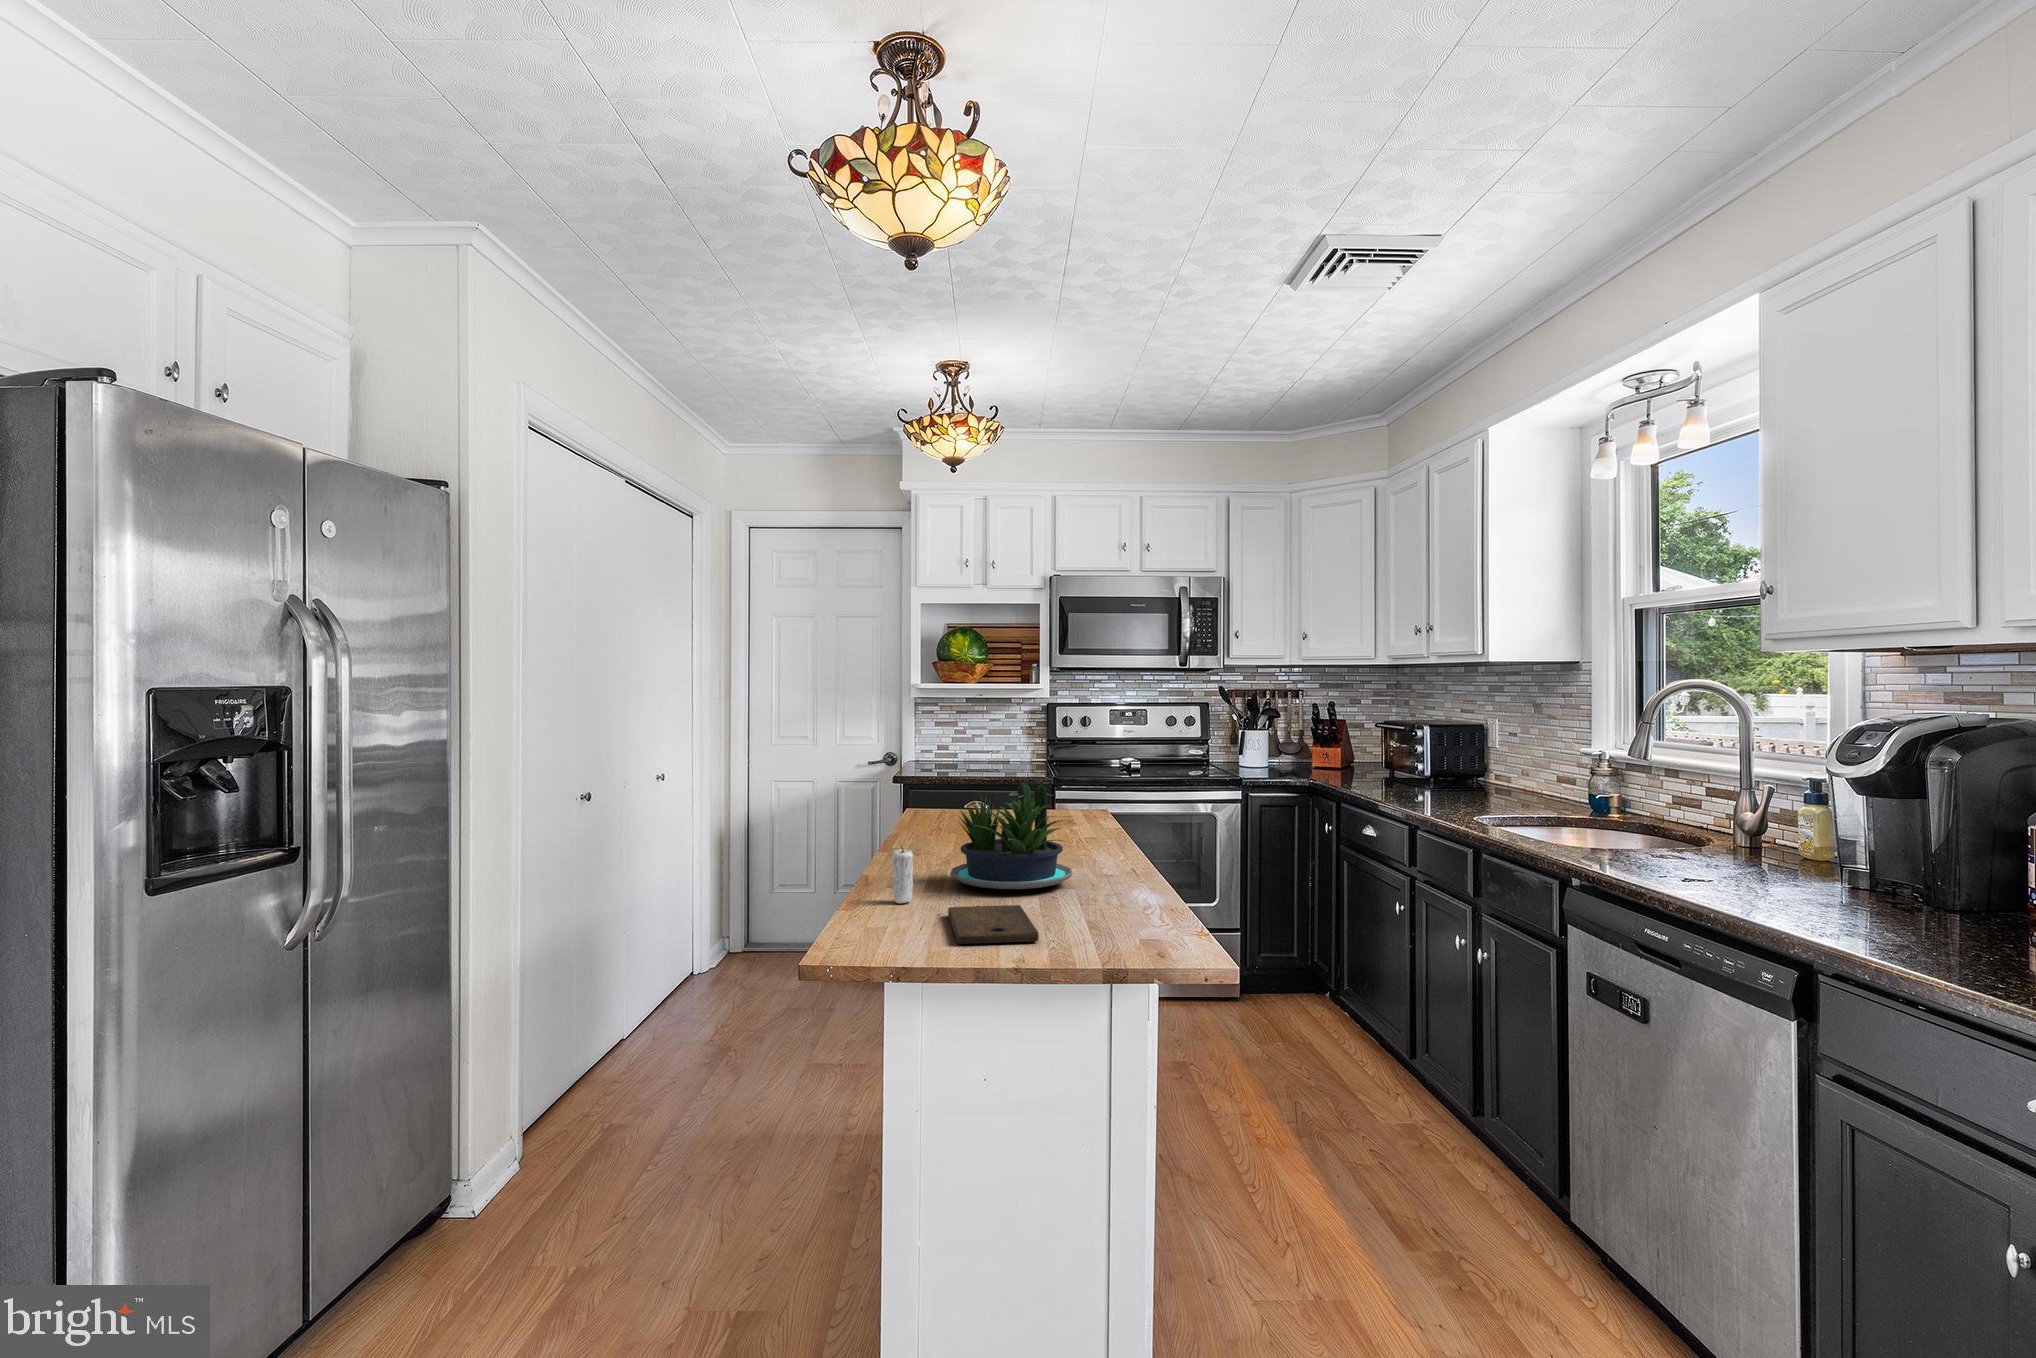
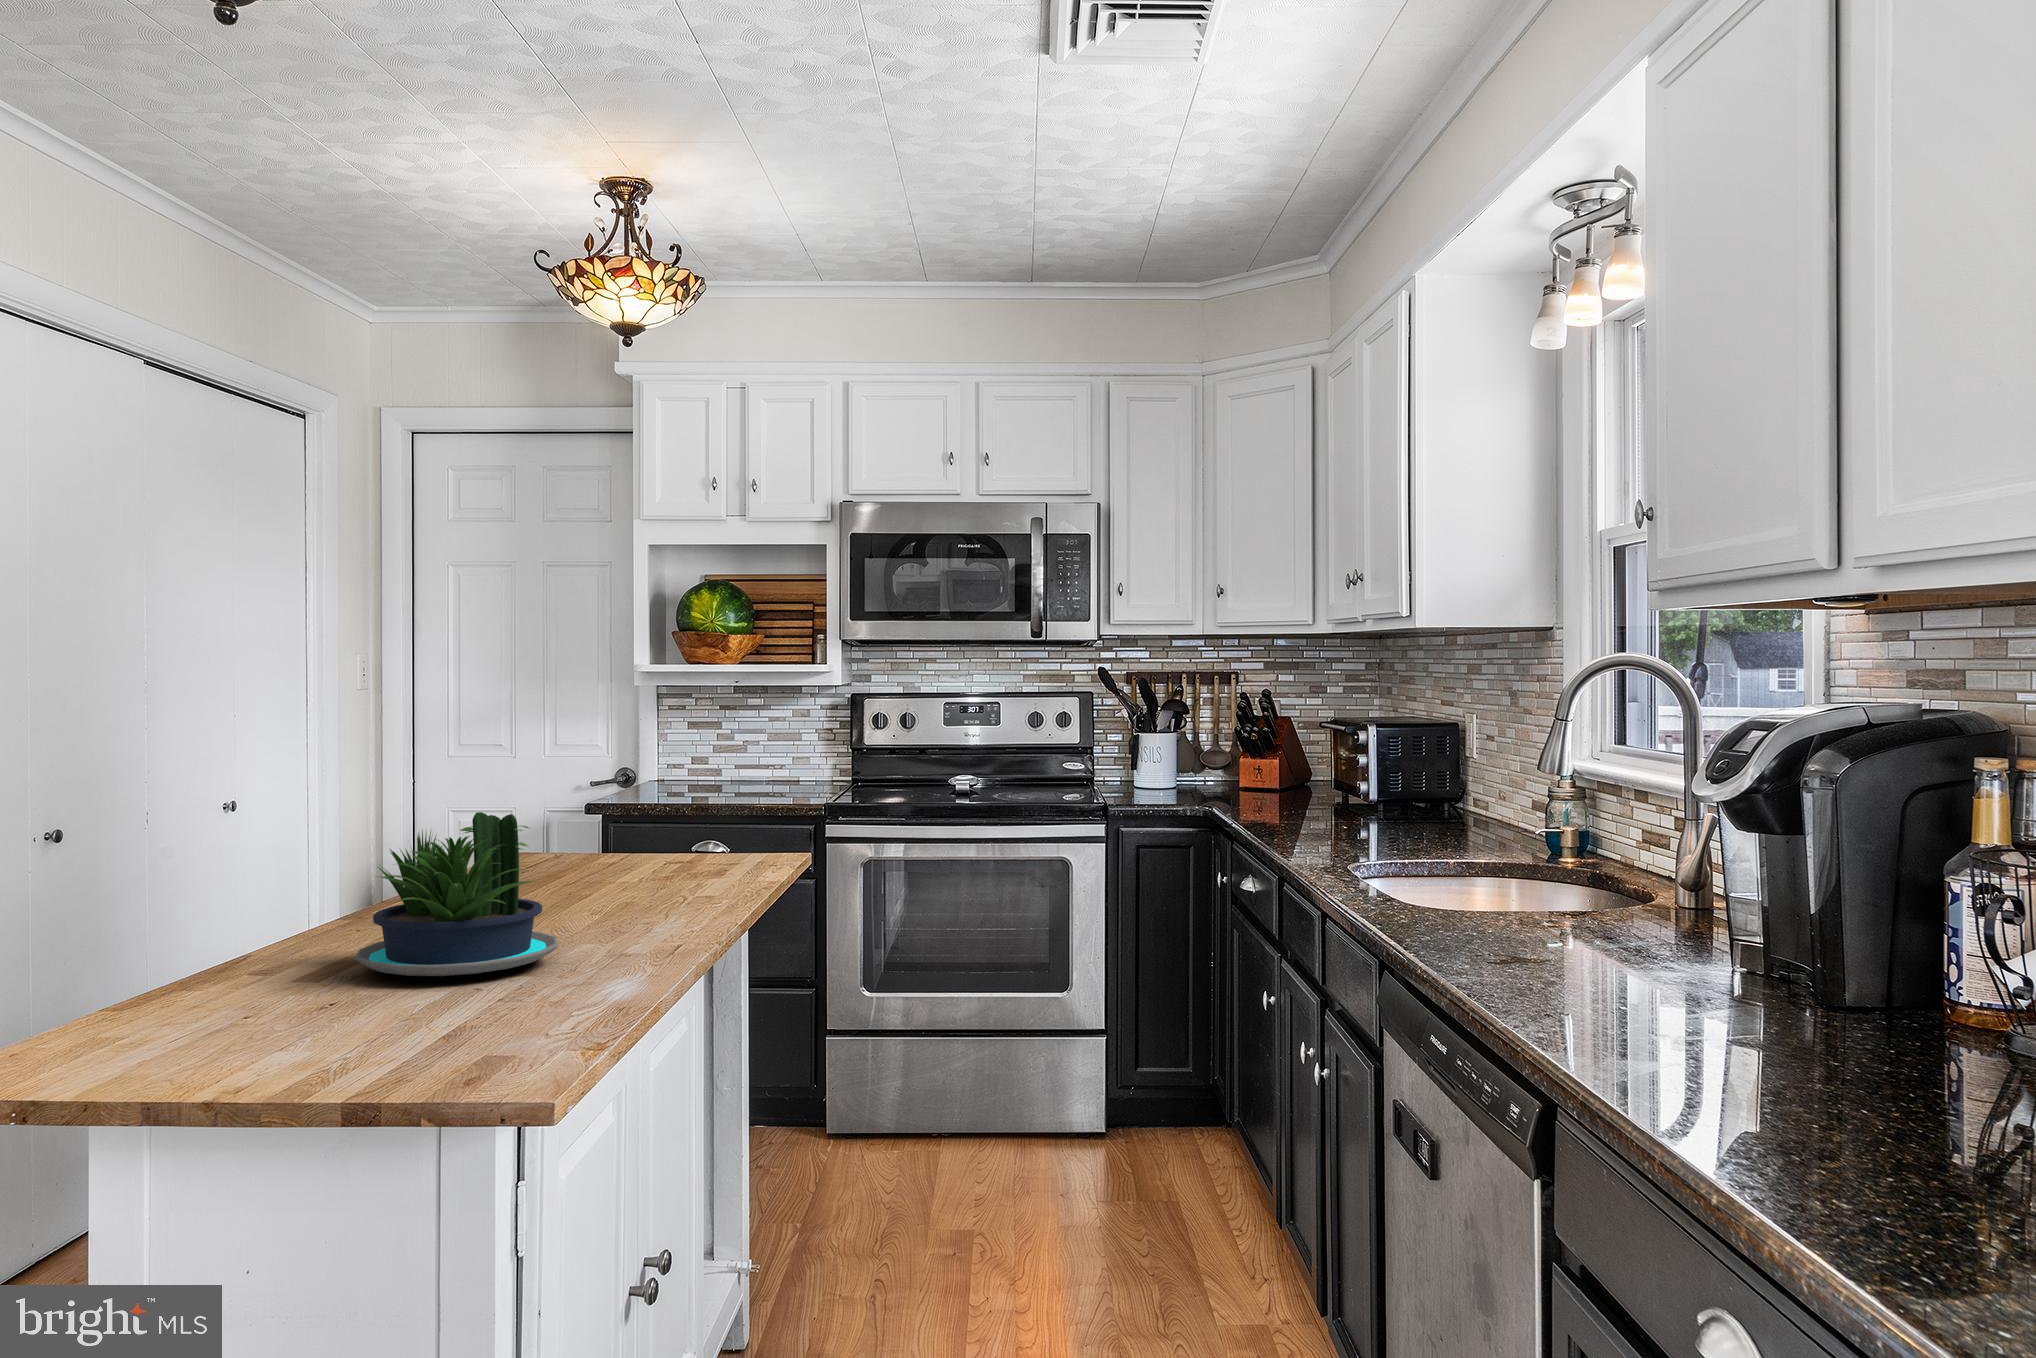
candle: present [892,846,913,903] -> none [214,900,252,998]
cutting board: present [948,905,1038,944] -> none [178,1002,378,1065]

